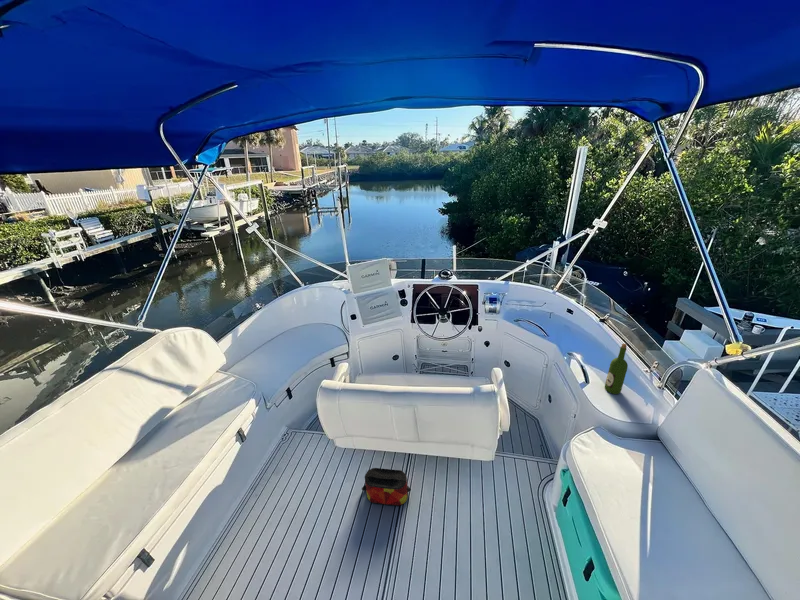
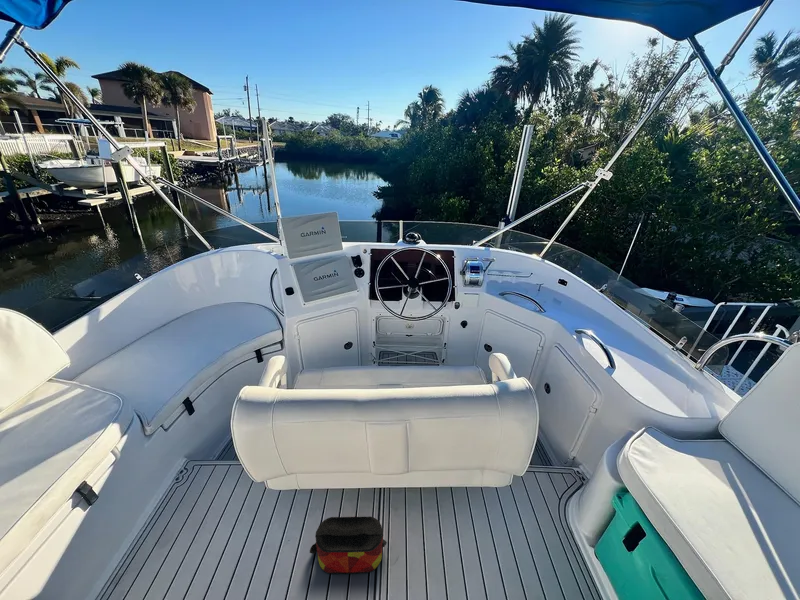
wine bottle: present [605,344,628,394] -> none [641,317,683,384]

